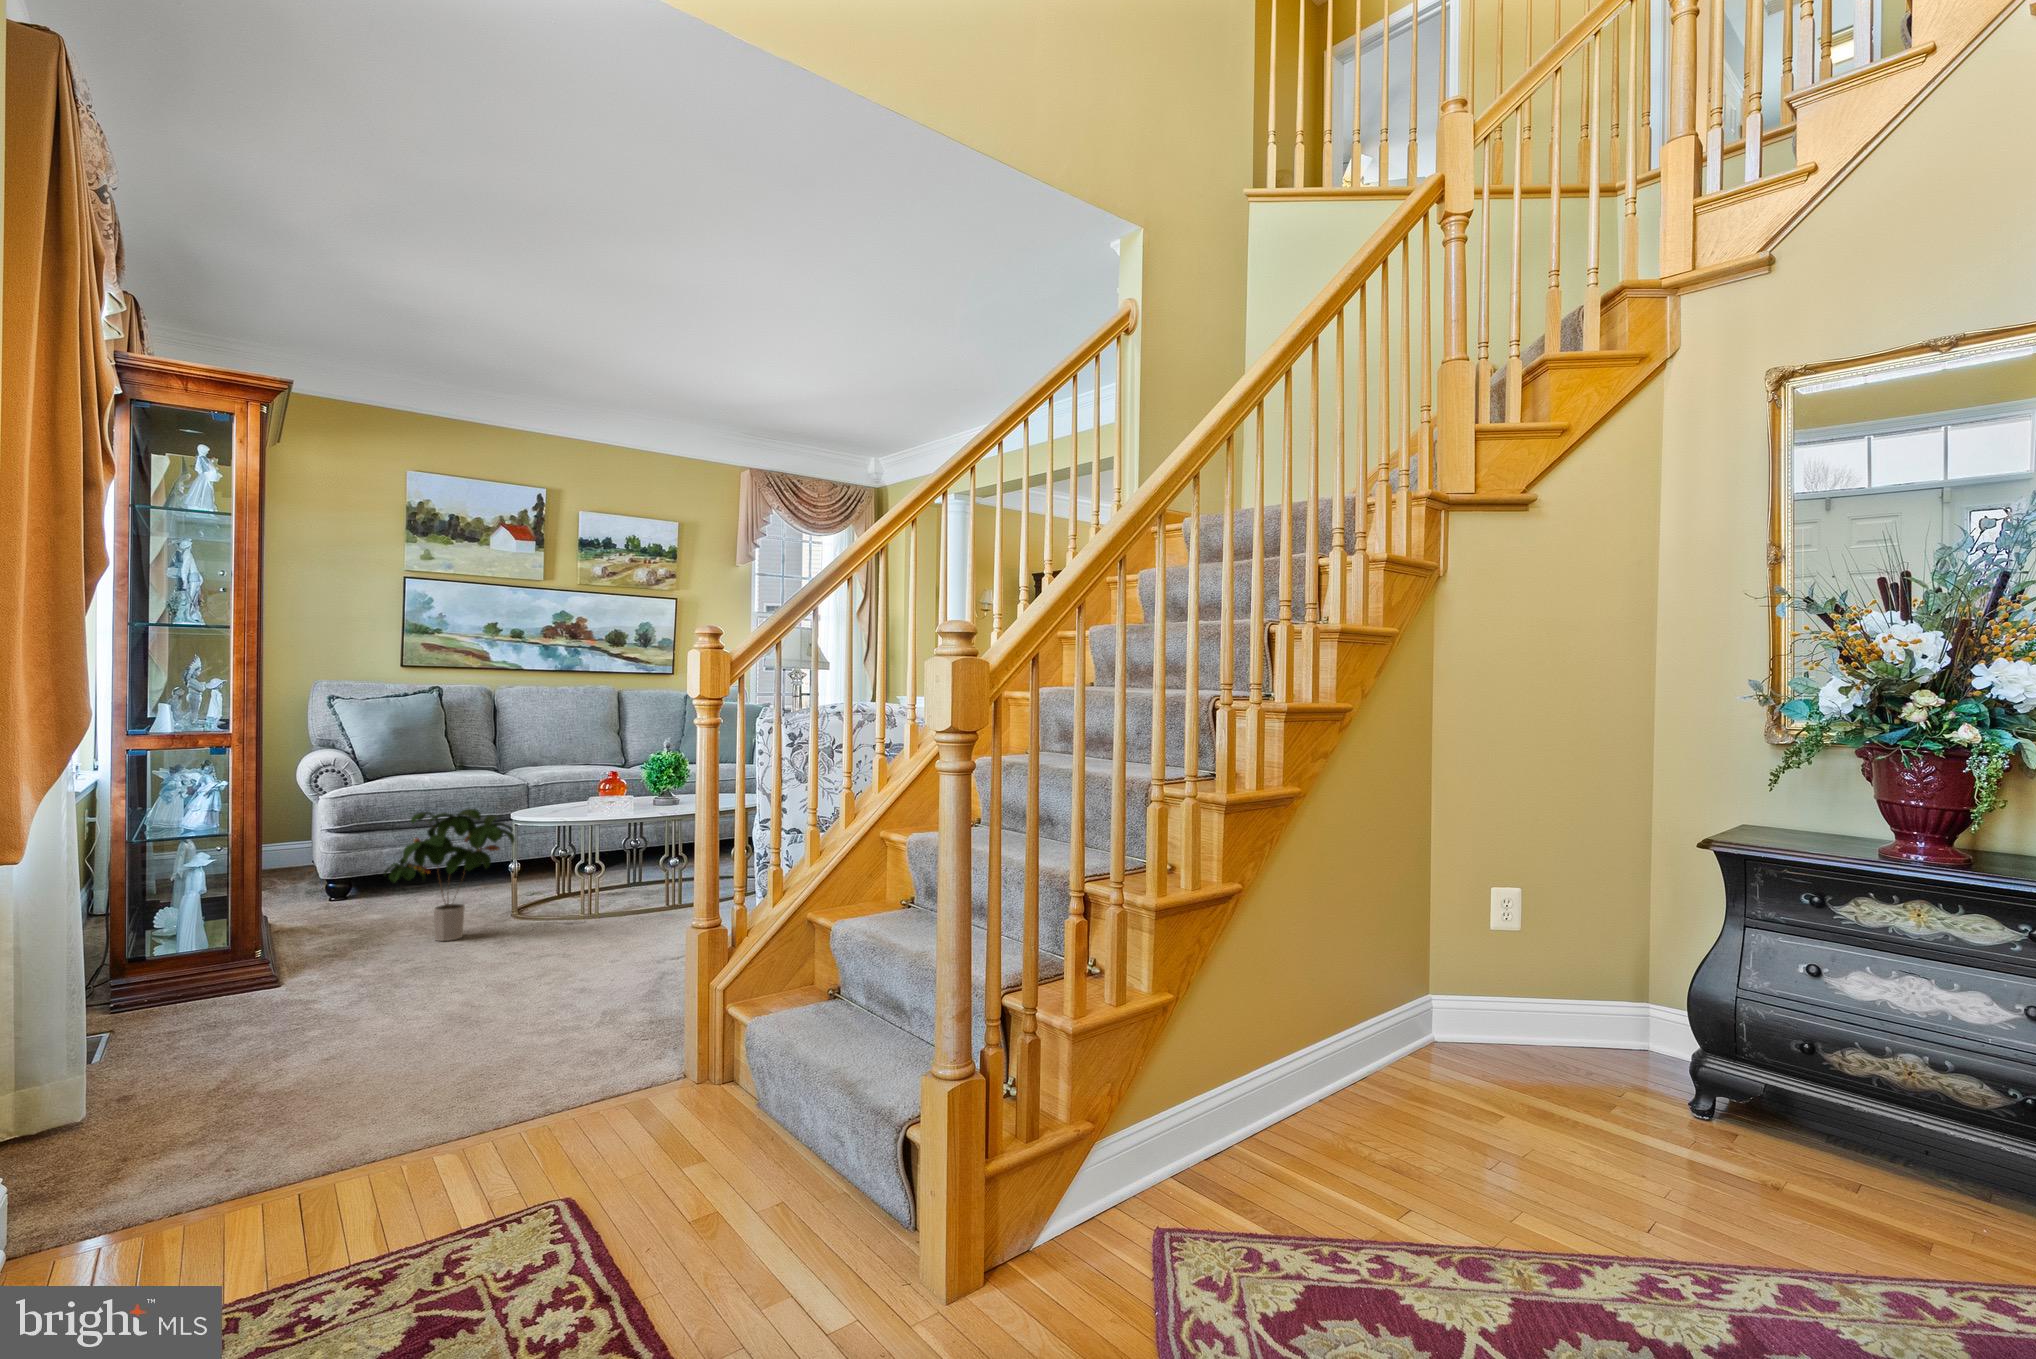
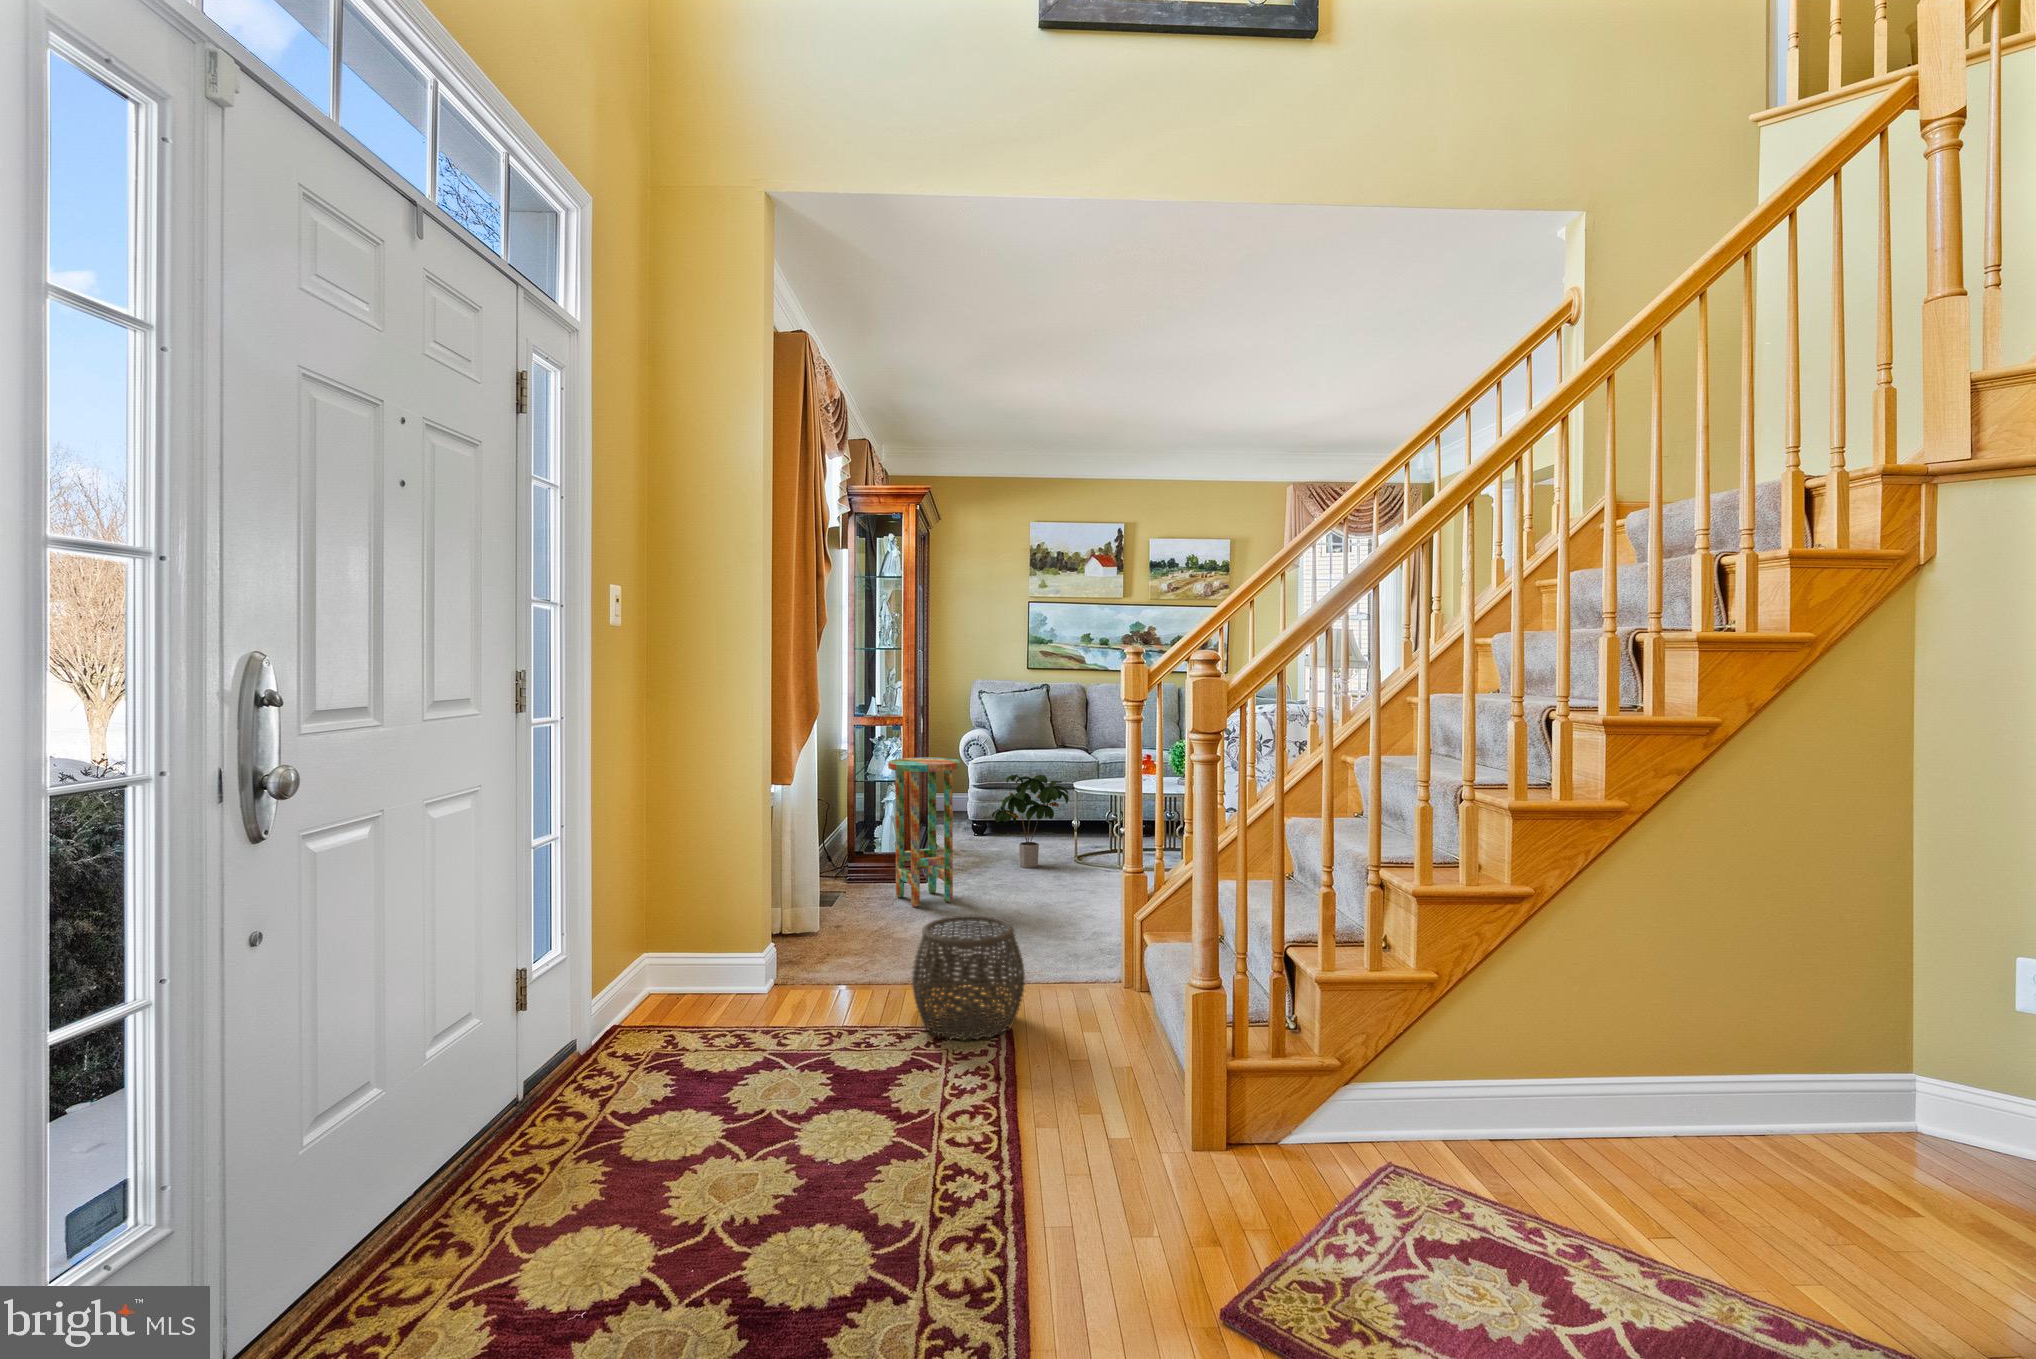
side table: none [219,794,362,1036] -> present [888,757,960,907]
woven basket: none [384,1033,594,1258] -> present [912,915,1025,1040]

